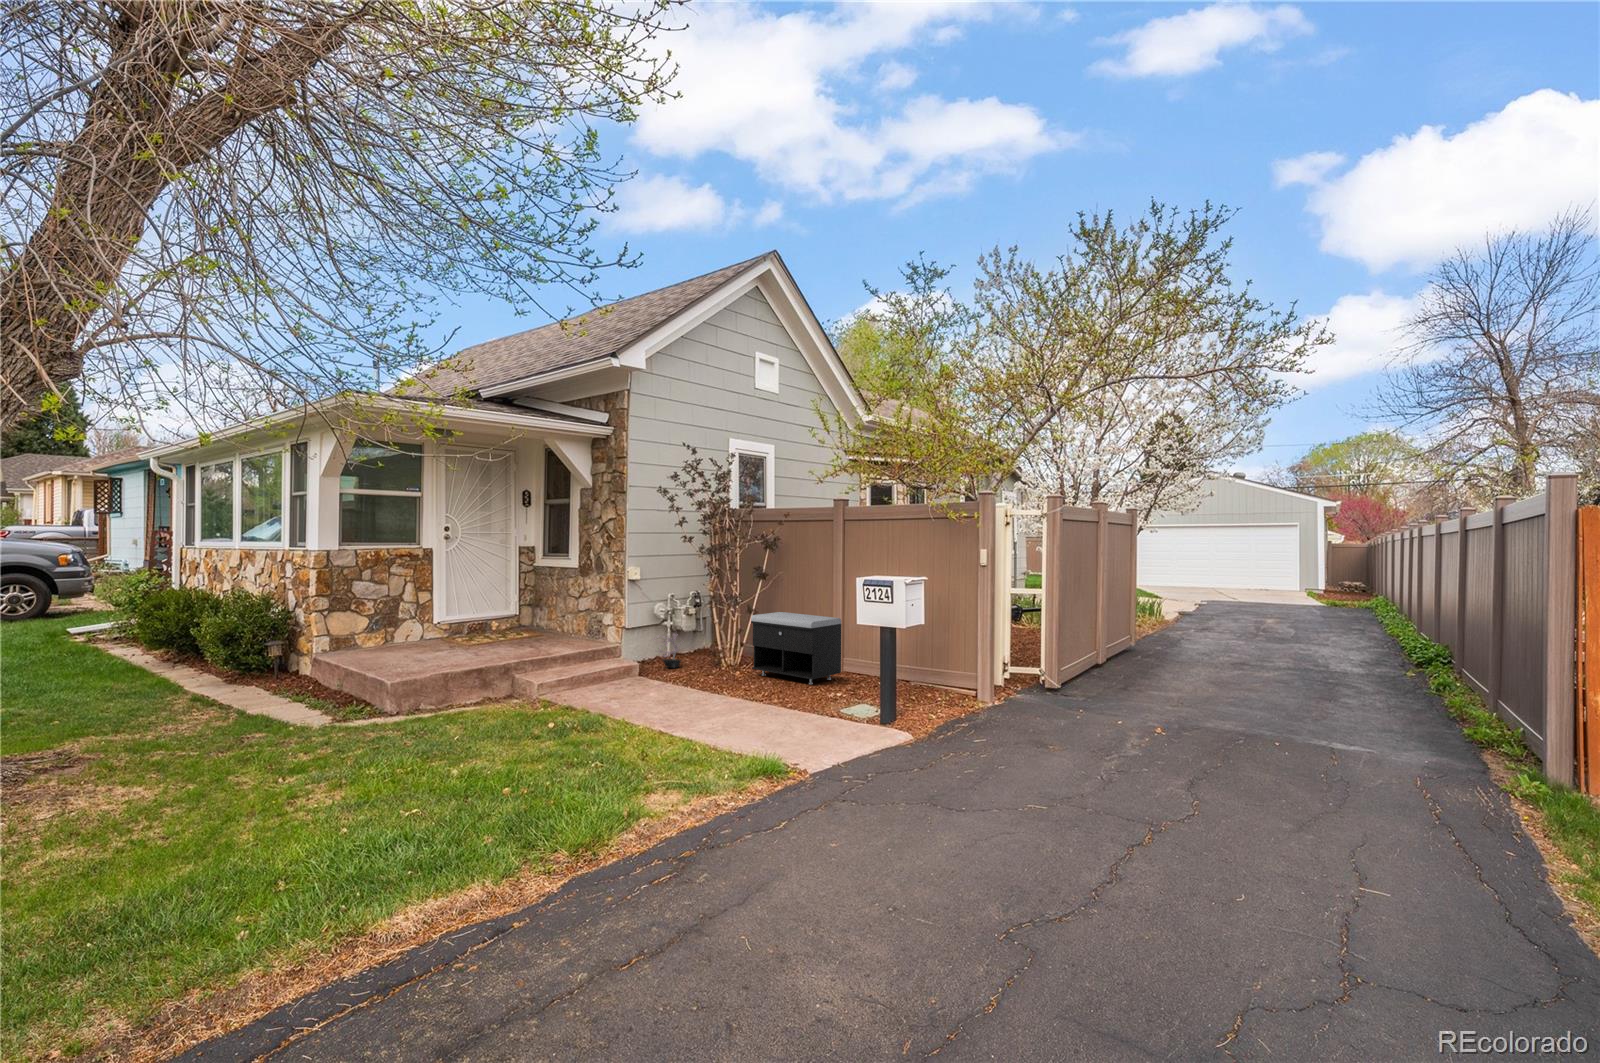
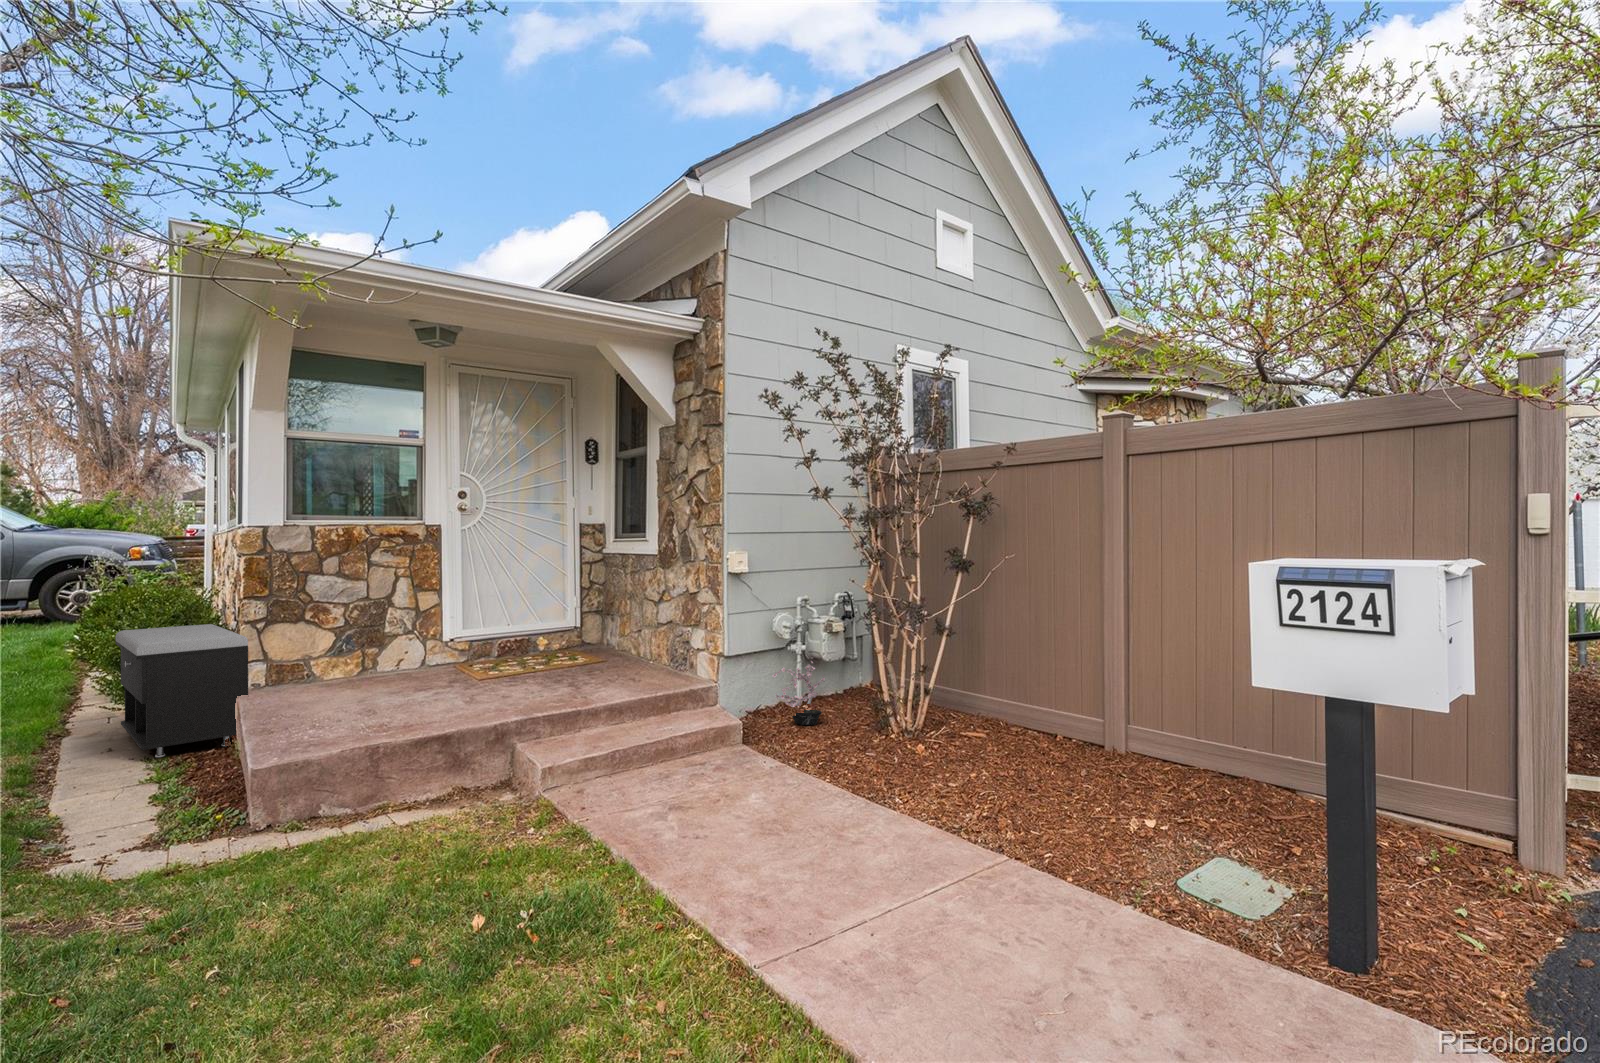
storage bench: present [751,612,841,684] -> present [116,624,248,758]

